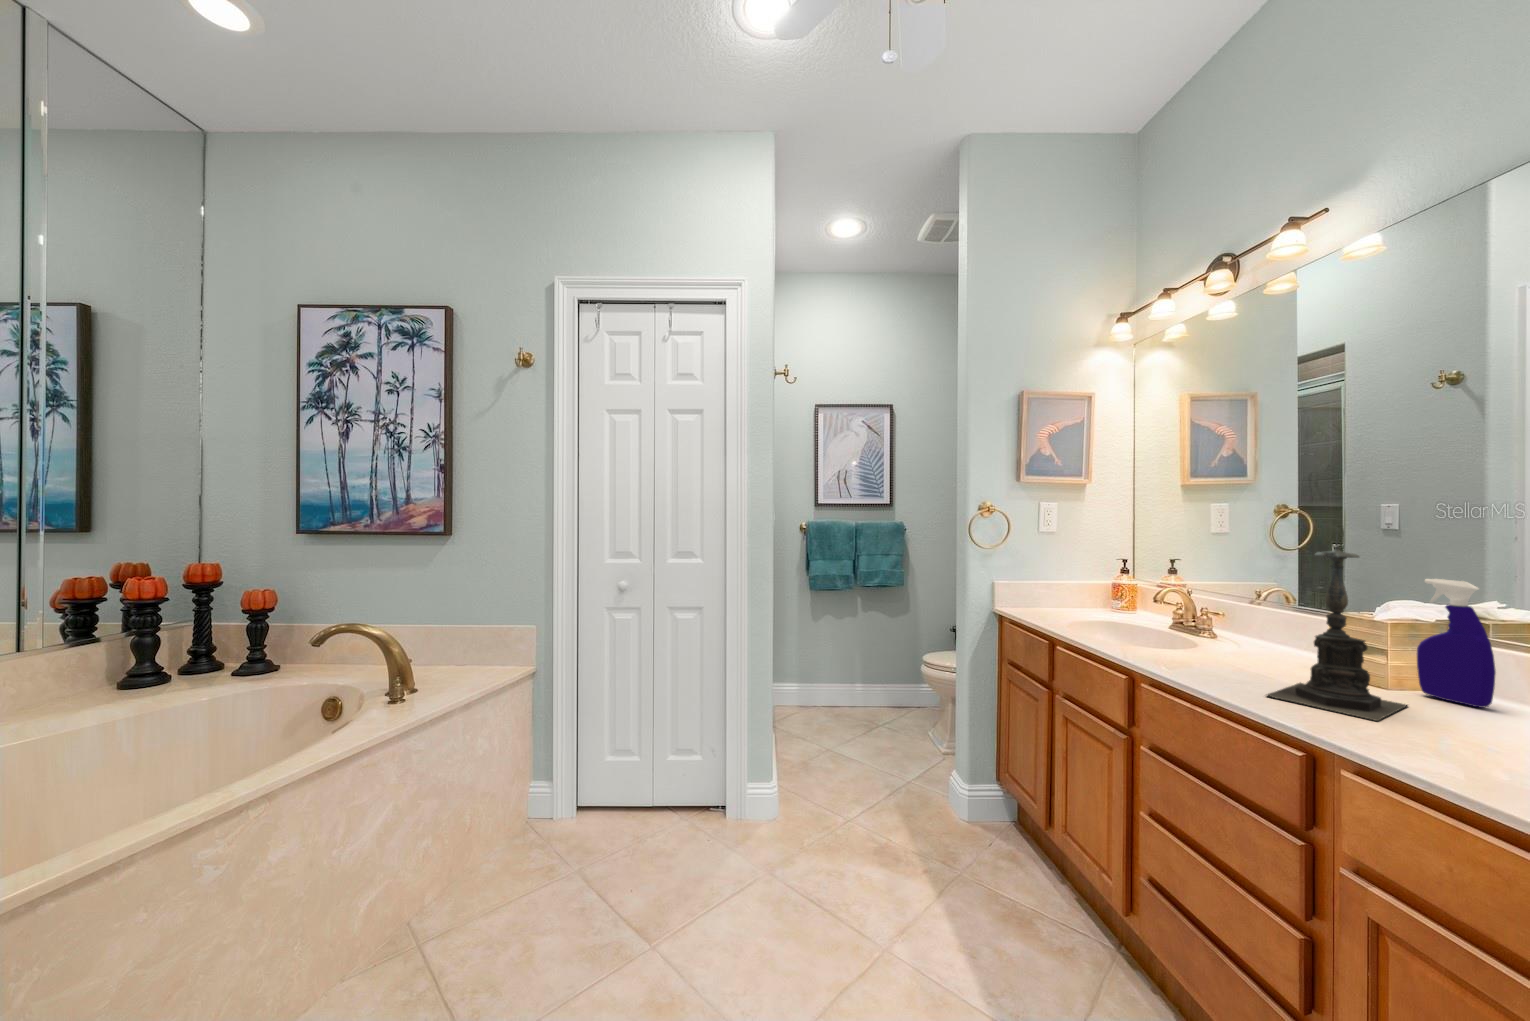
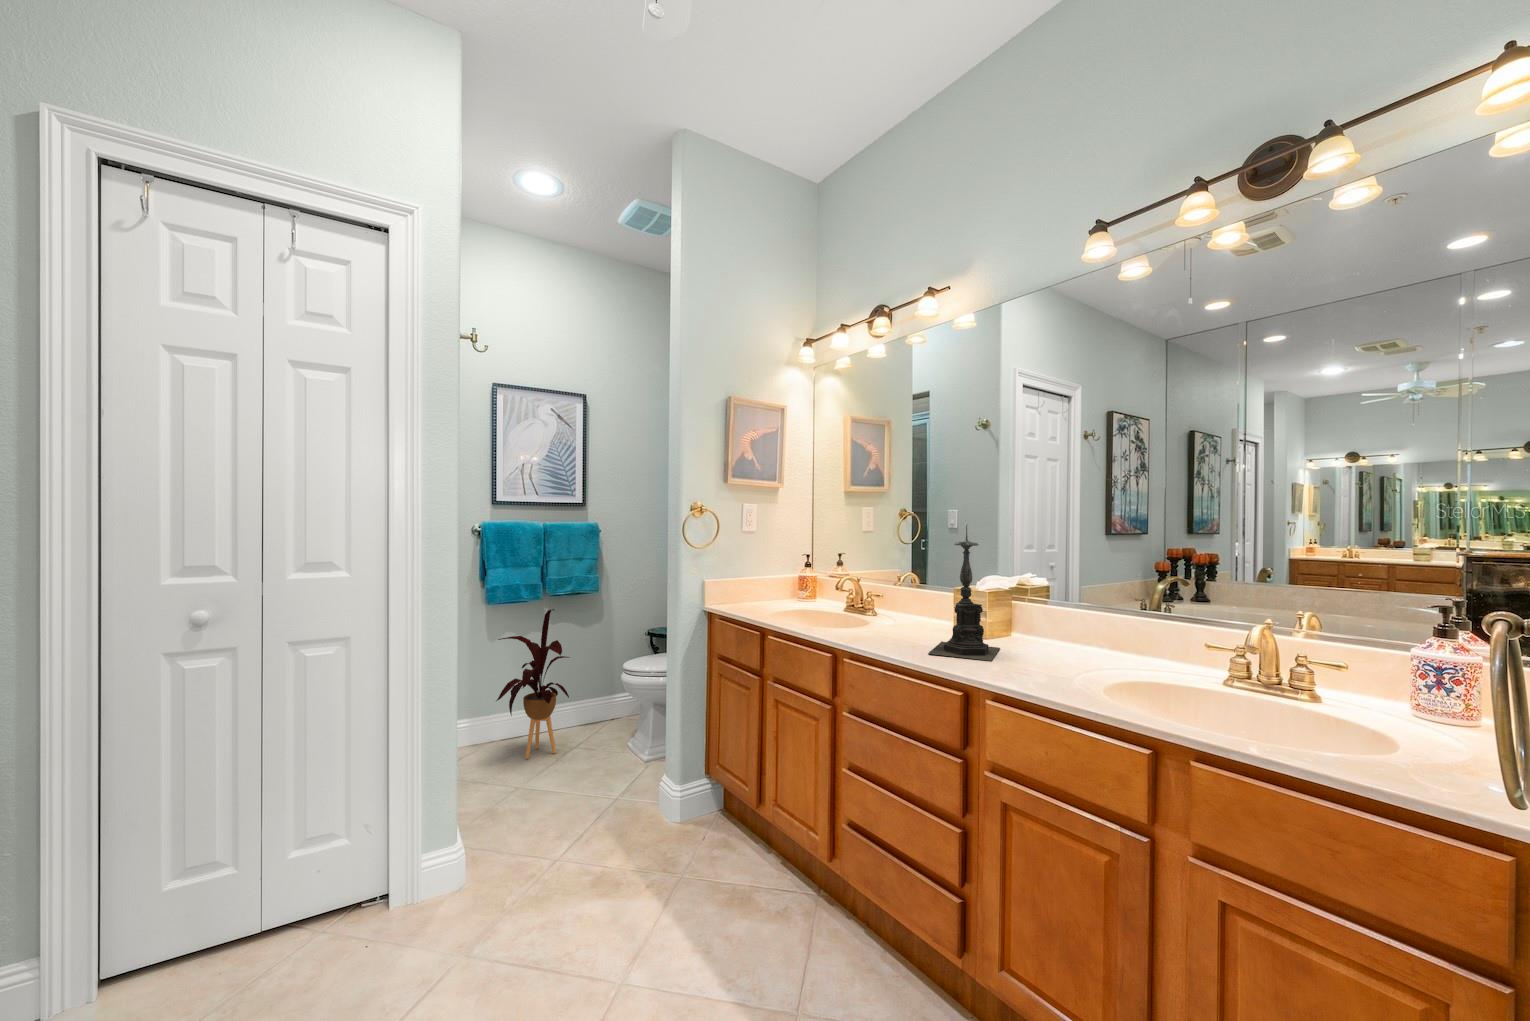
spray bottle: present [1417,579,1496,708] -> none [999,559,1037,644]
house plant: none [814,598,878,726] -> present [496,609,569,759]

